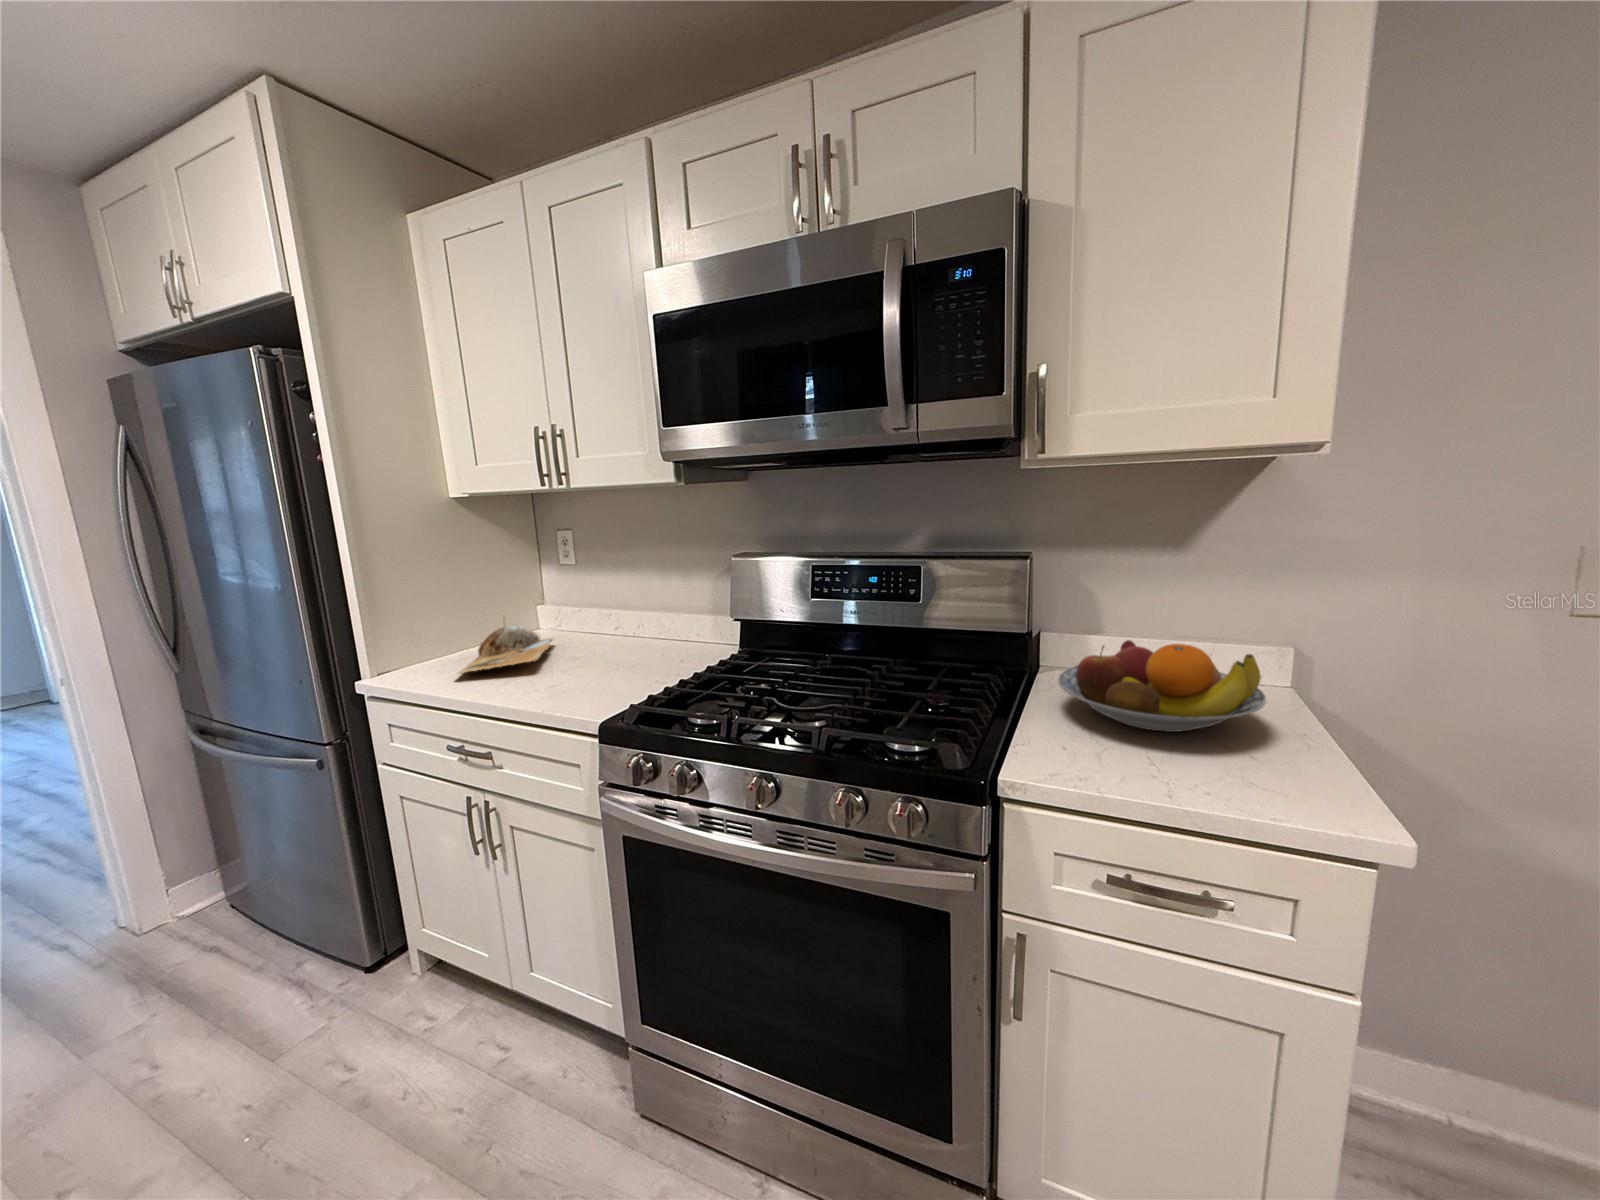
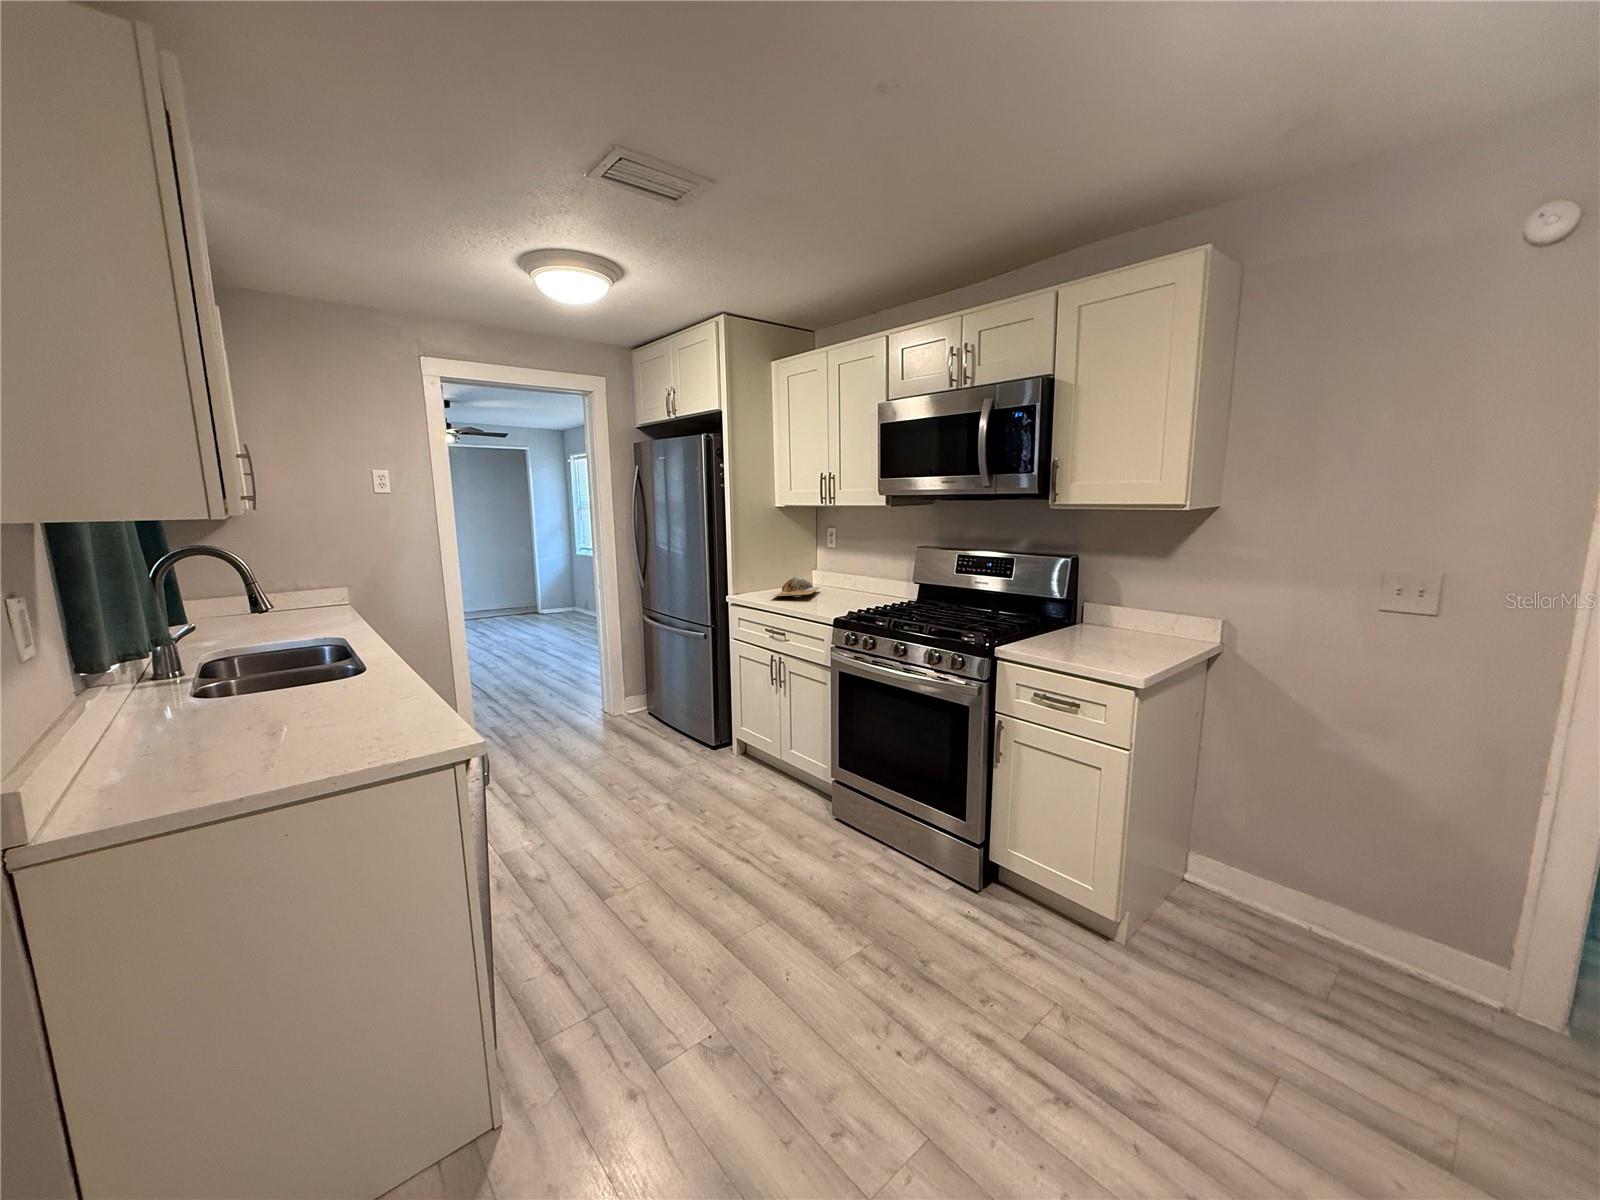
fruit bowl: present [1058,640,1266,732] -> none [1059,604,1167,648]

